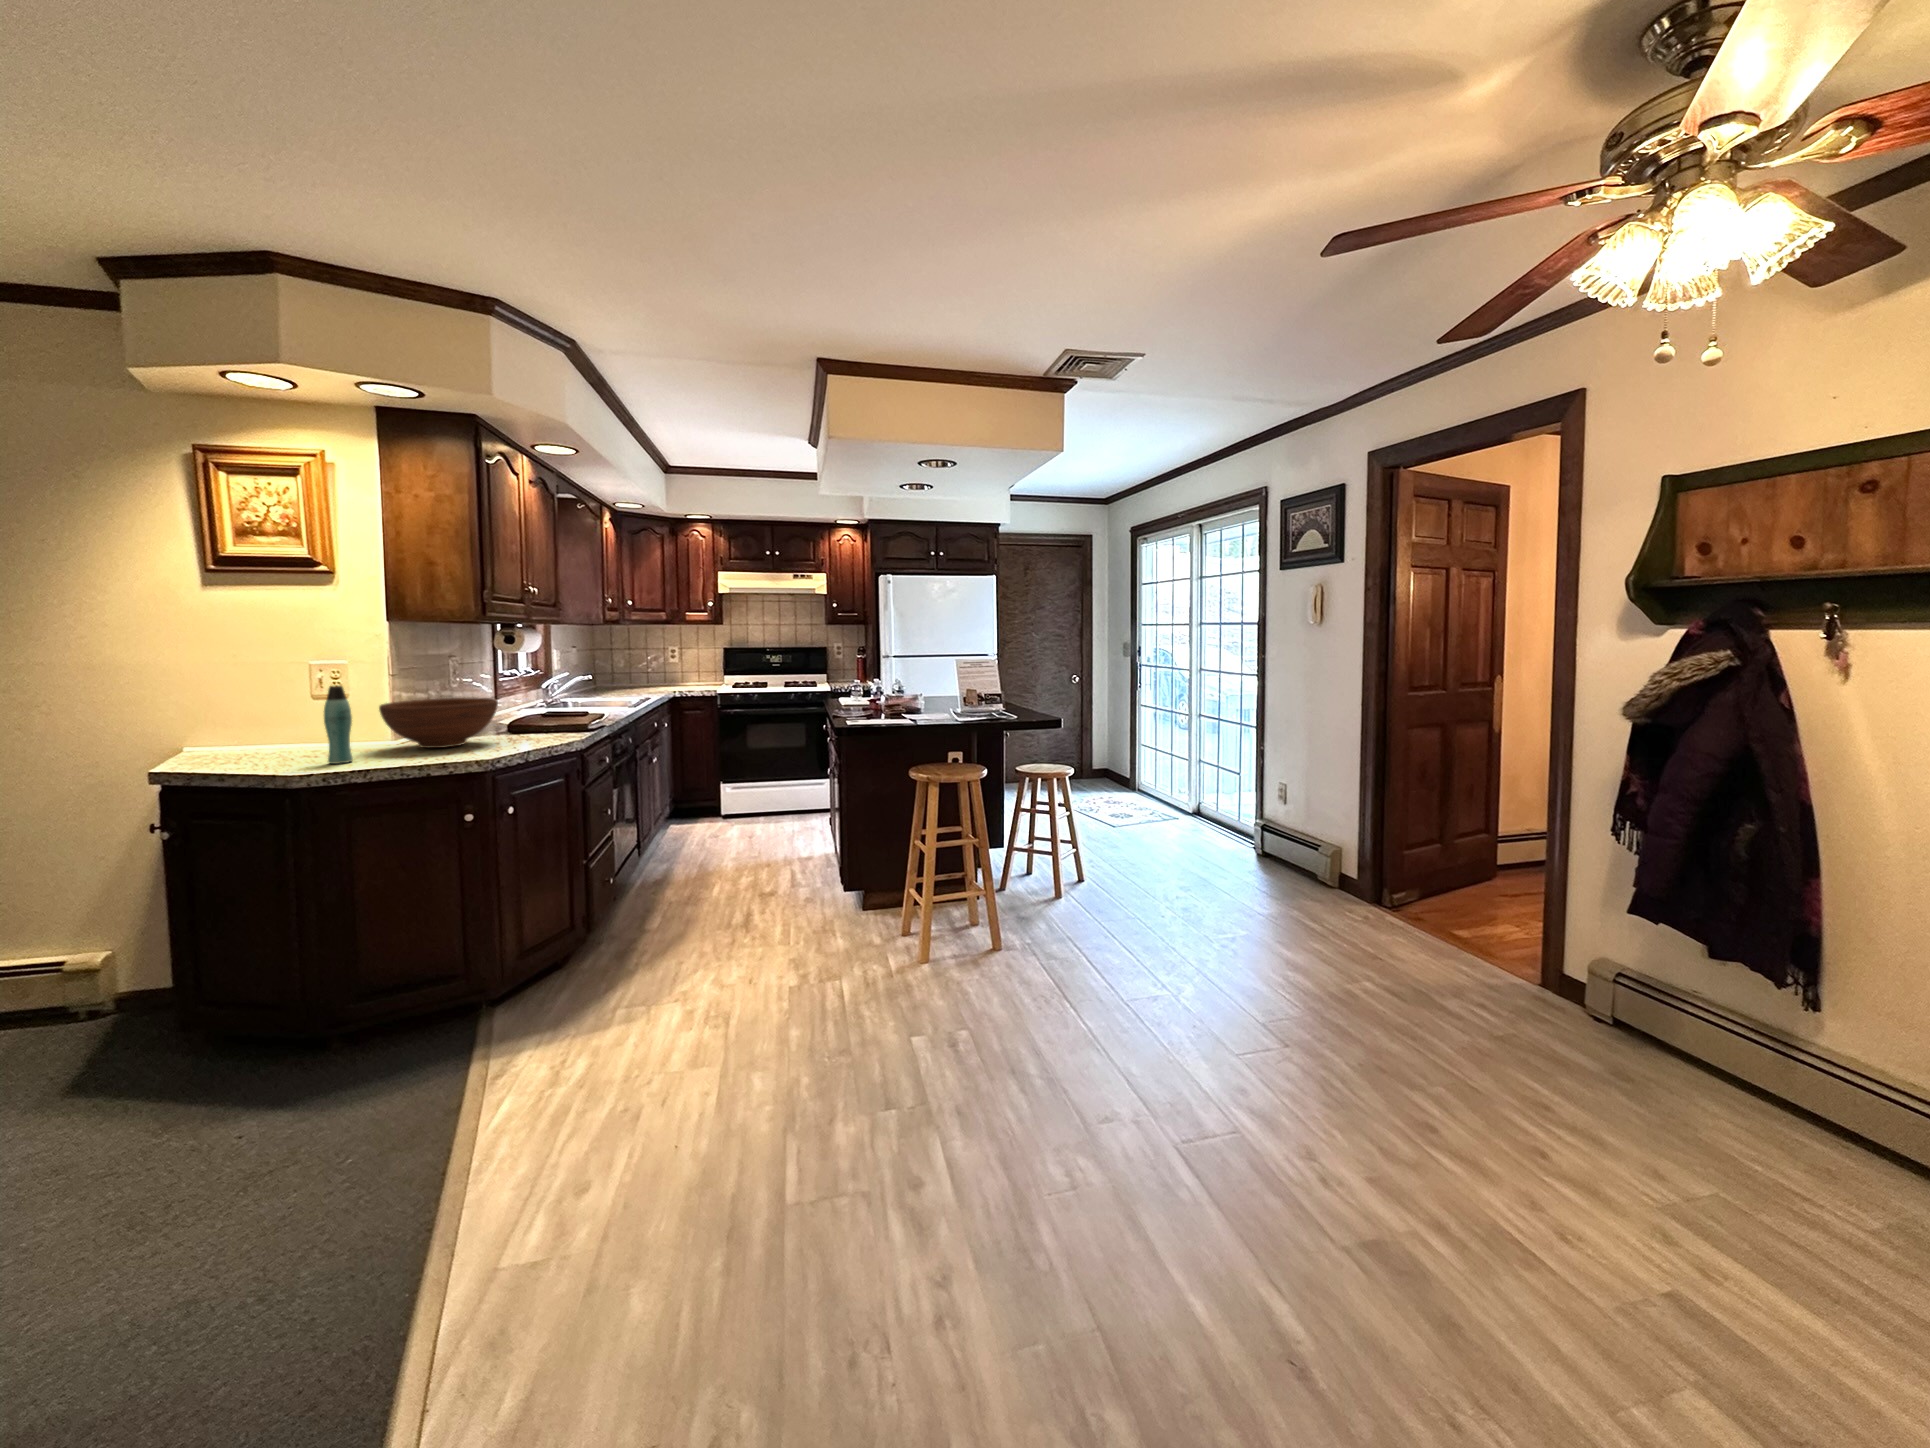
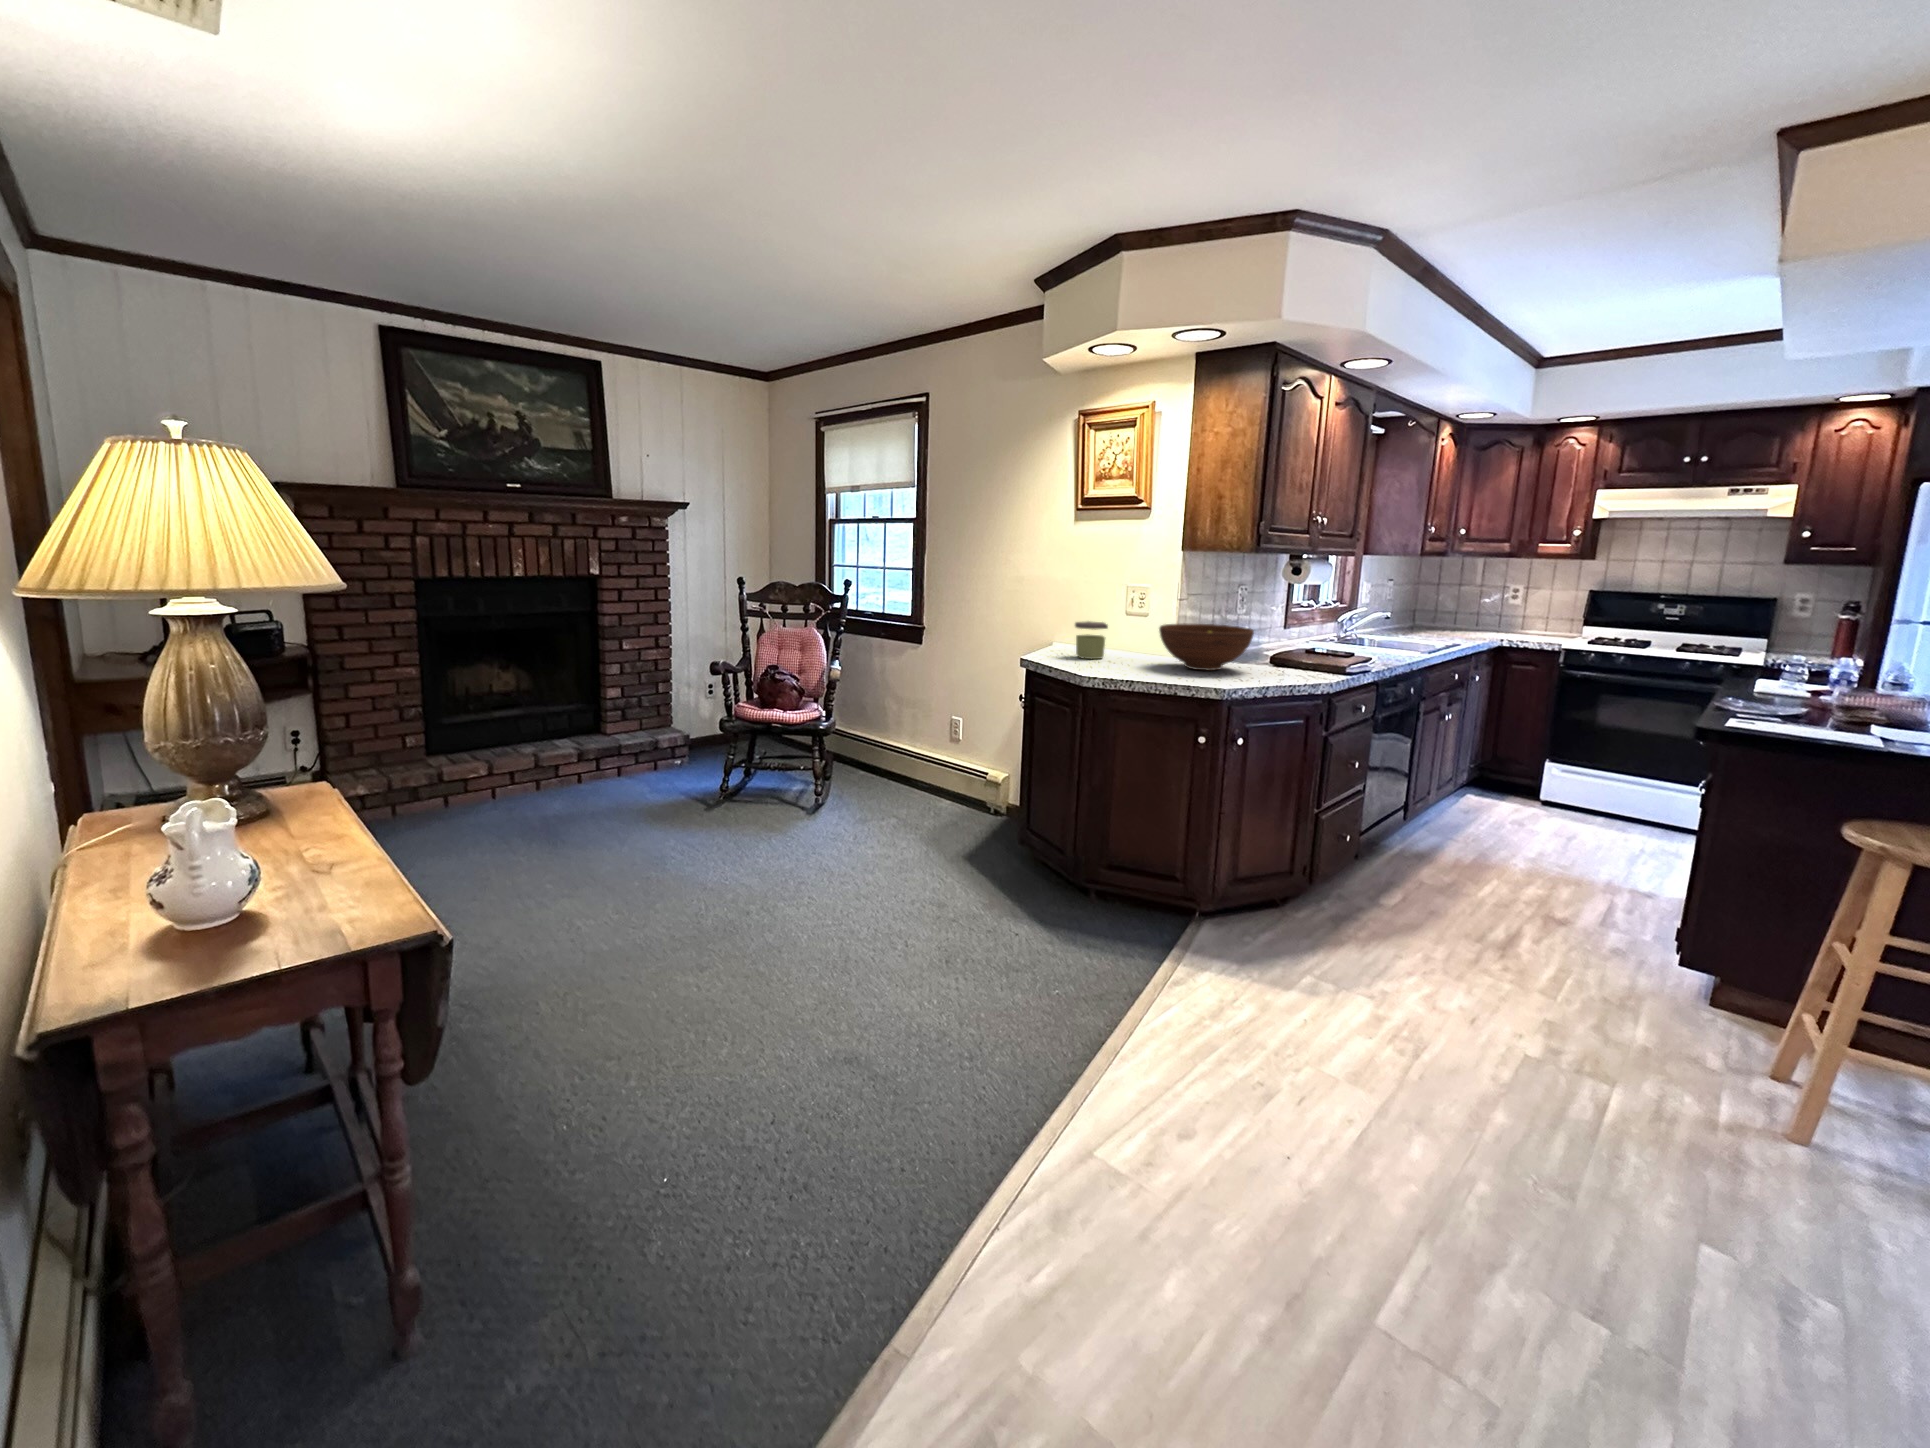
bottle: present [324,685,353,764] -> none [1114,606,1134,671]
jar: none [236,711,296,759] -> present [1075,621,1108,659]

